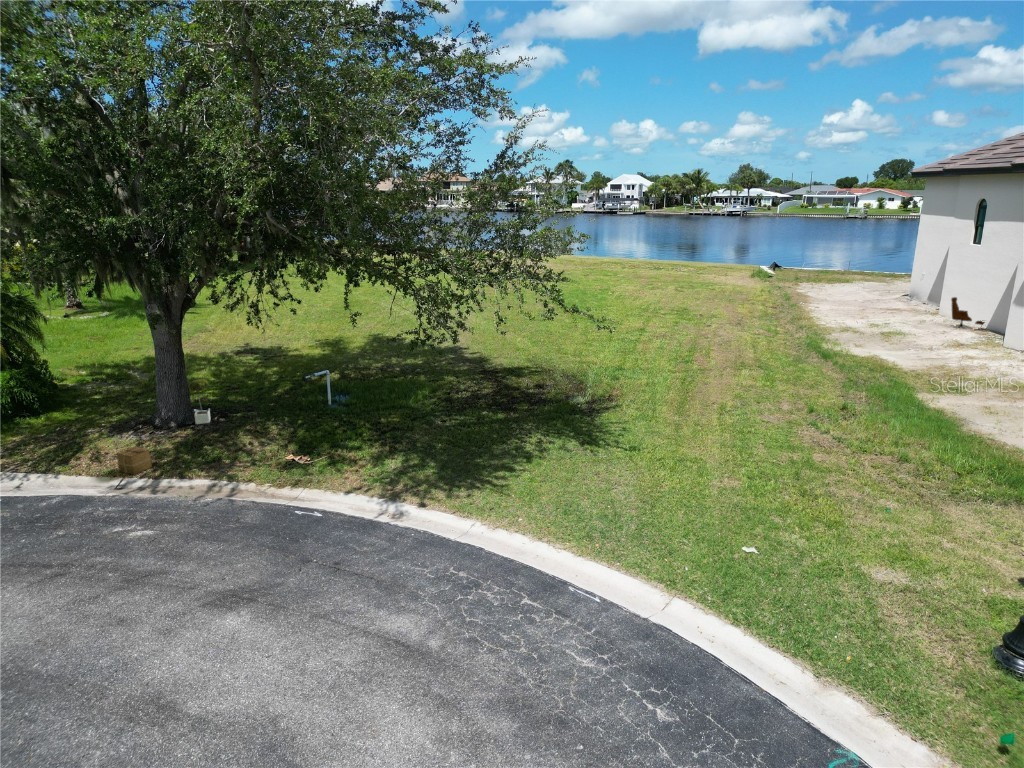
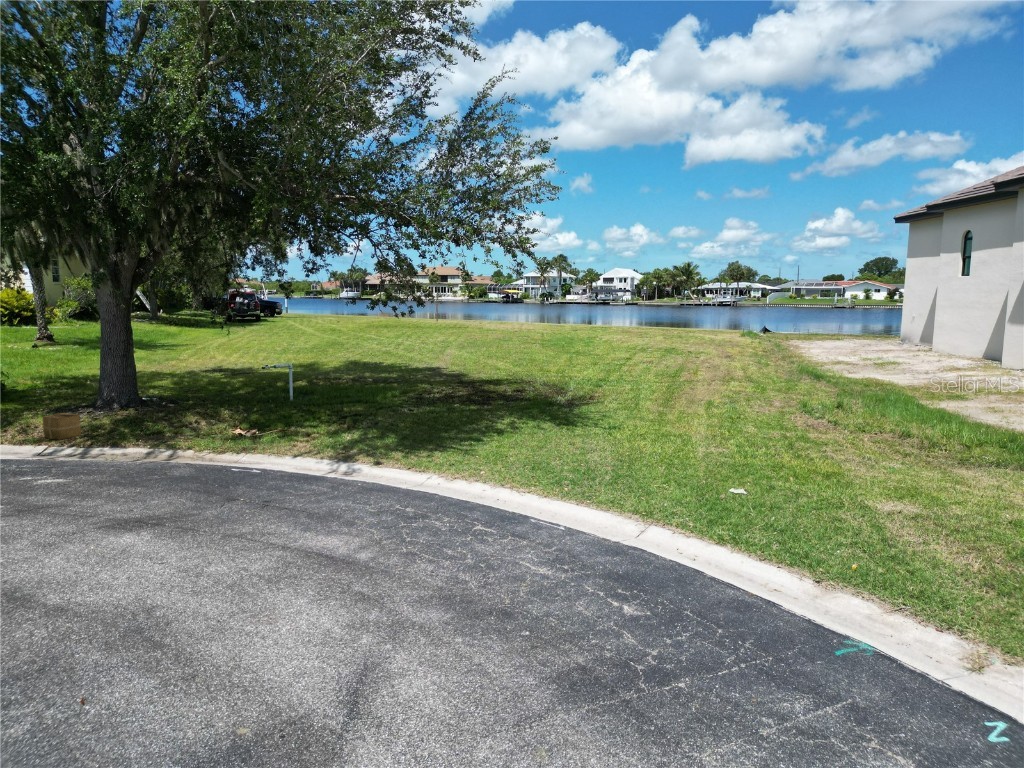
lounge chair: present [951,297,985,329] -> none [945,328,987,360]
potted tree: present [189,379,210,424] -> none [135,358,159,409]

